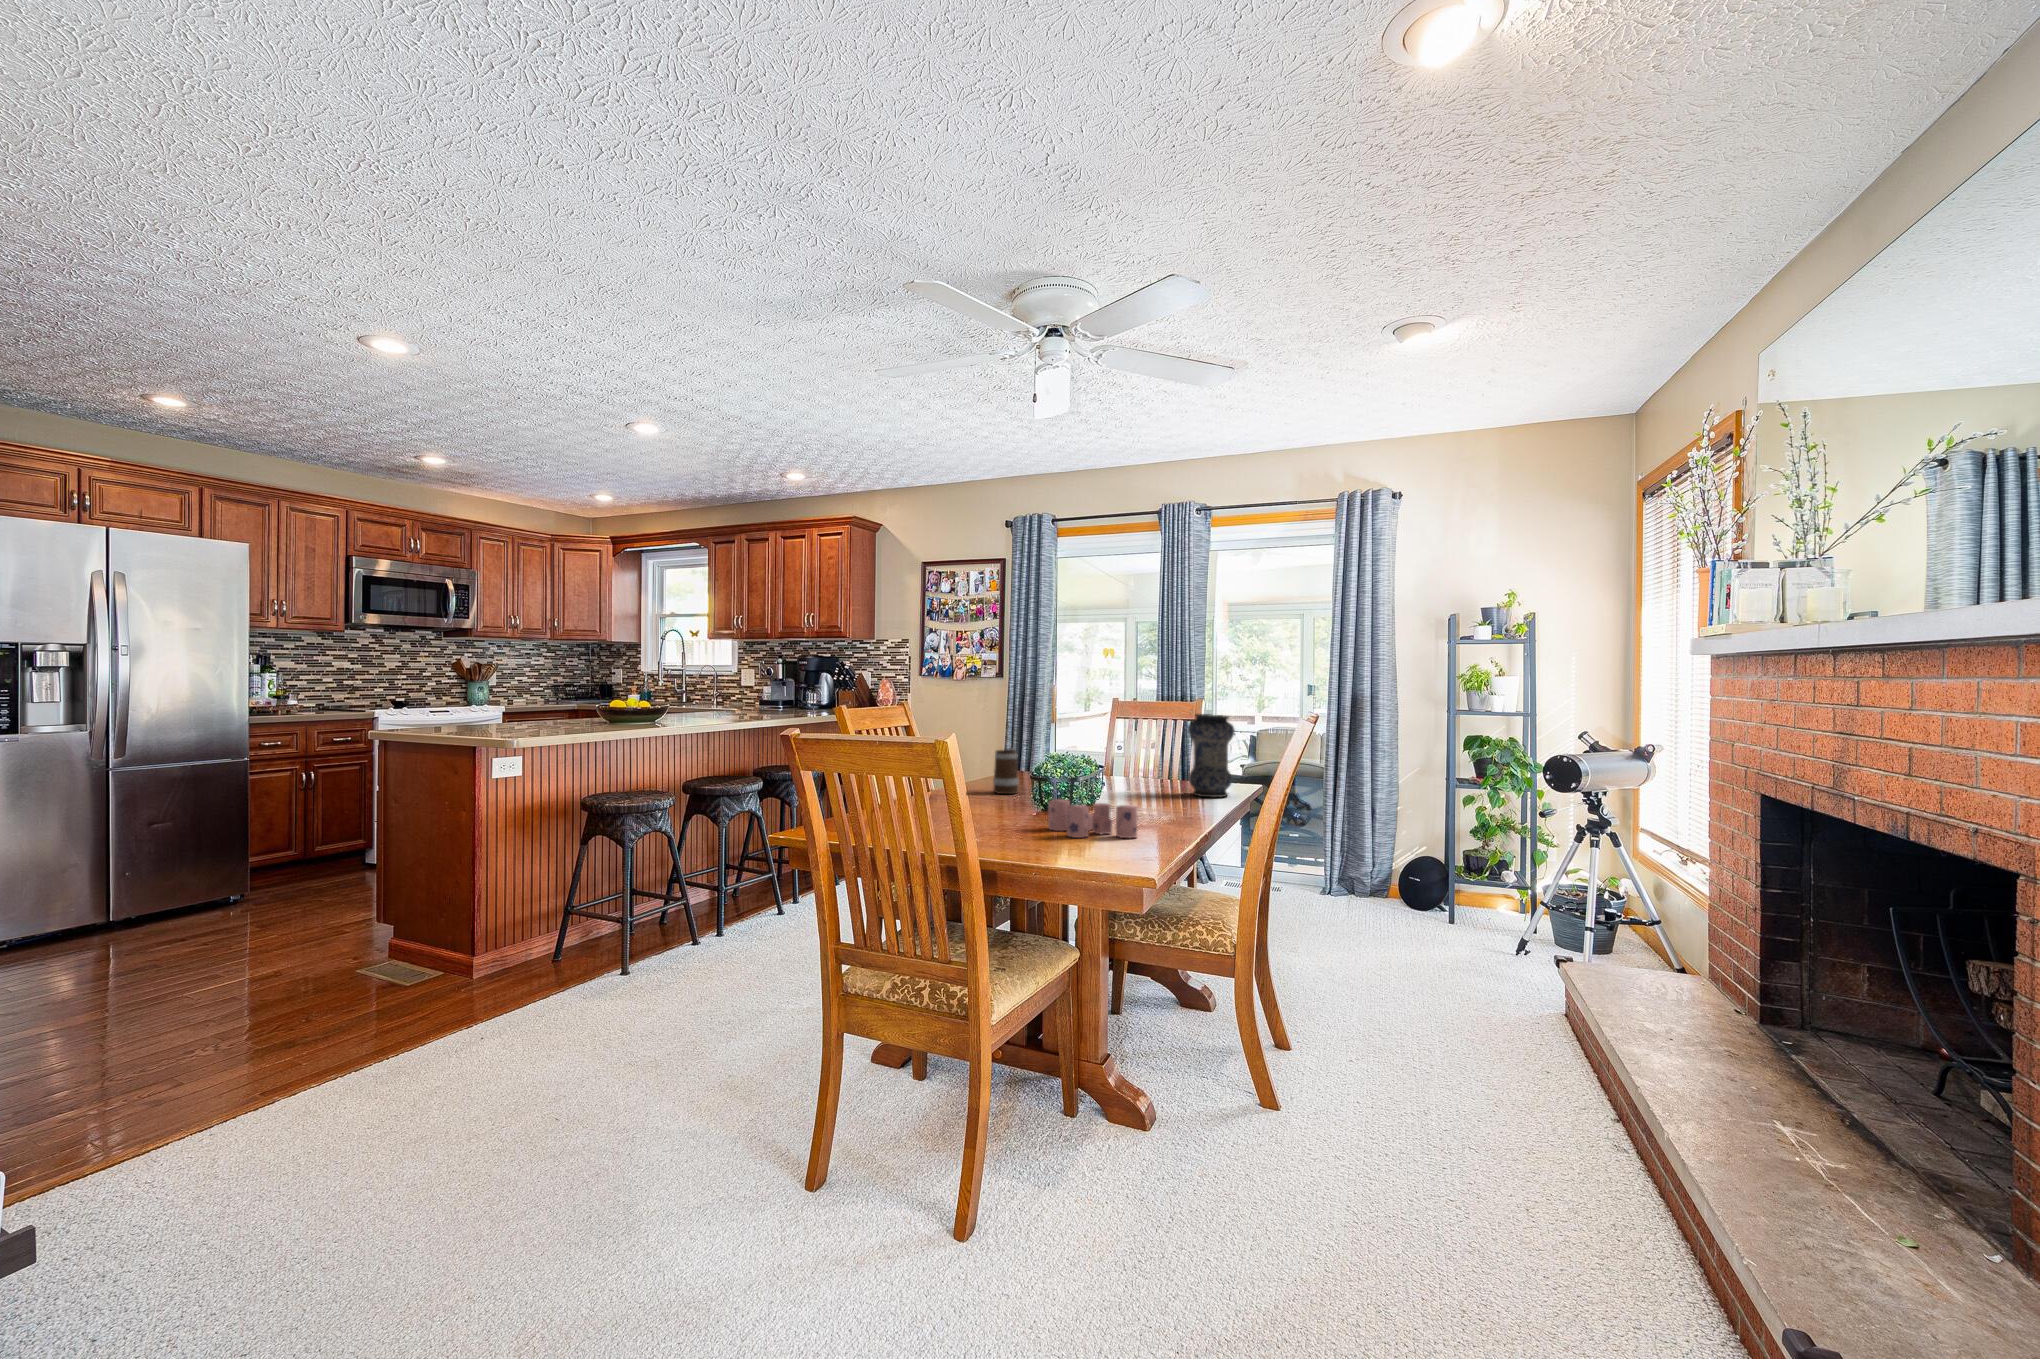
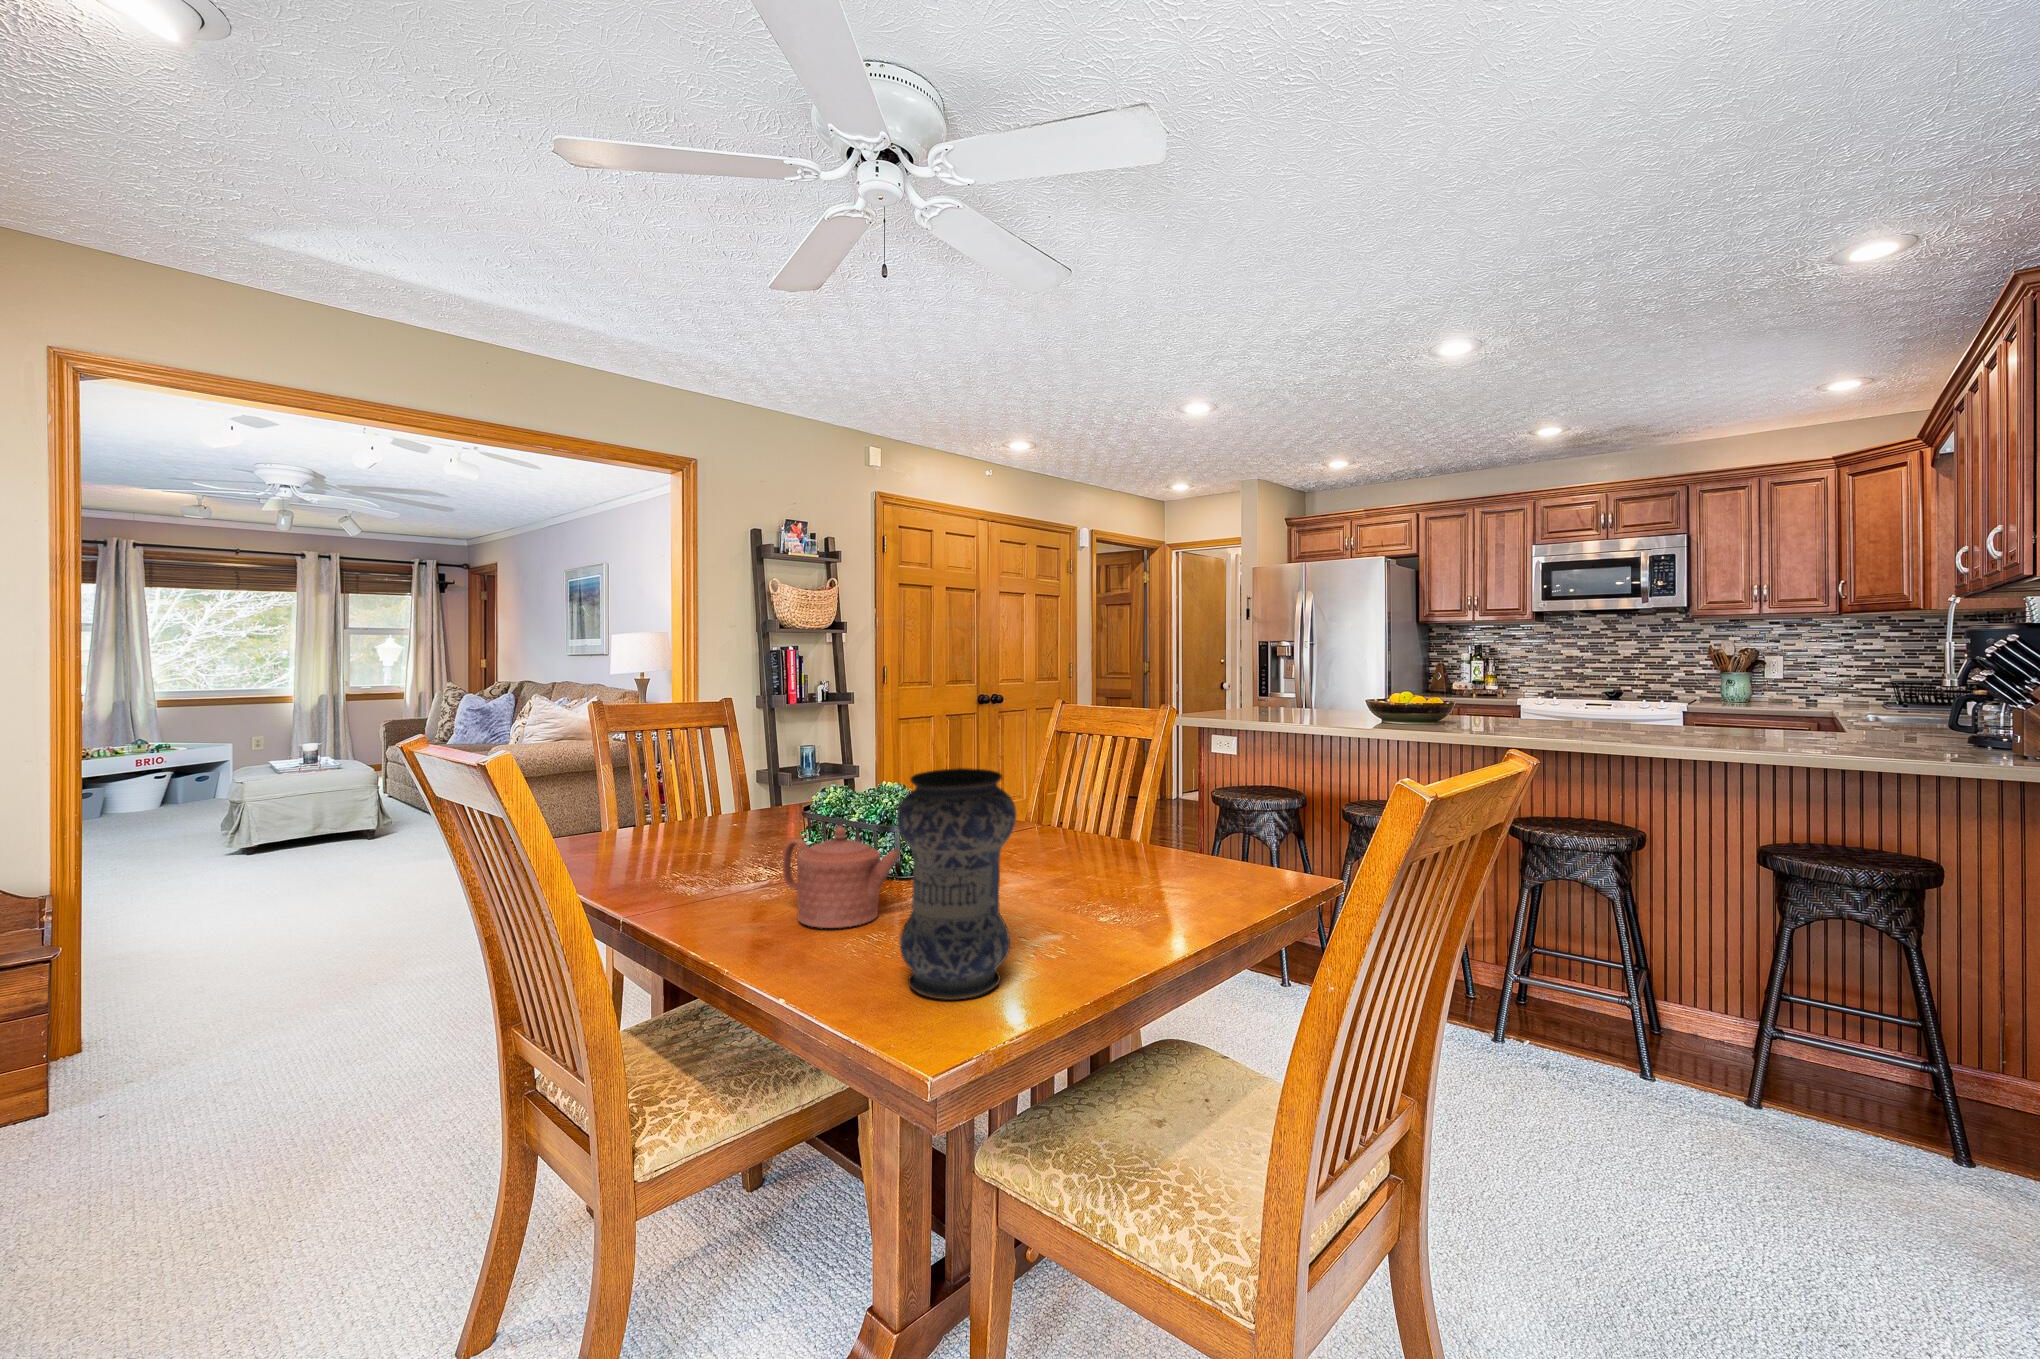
mug: present [993,748,1019,794] -> none [1049,788,1106,863]
teapot: none [1136,759,1180,810] -> present [783,826,901,928]
candle: present [1048,799,1138,838] -> none [635,821,757,879]

